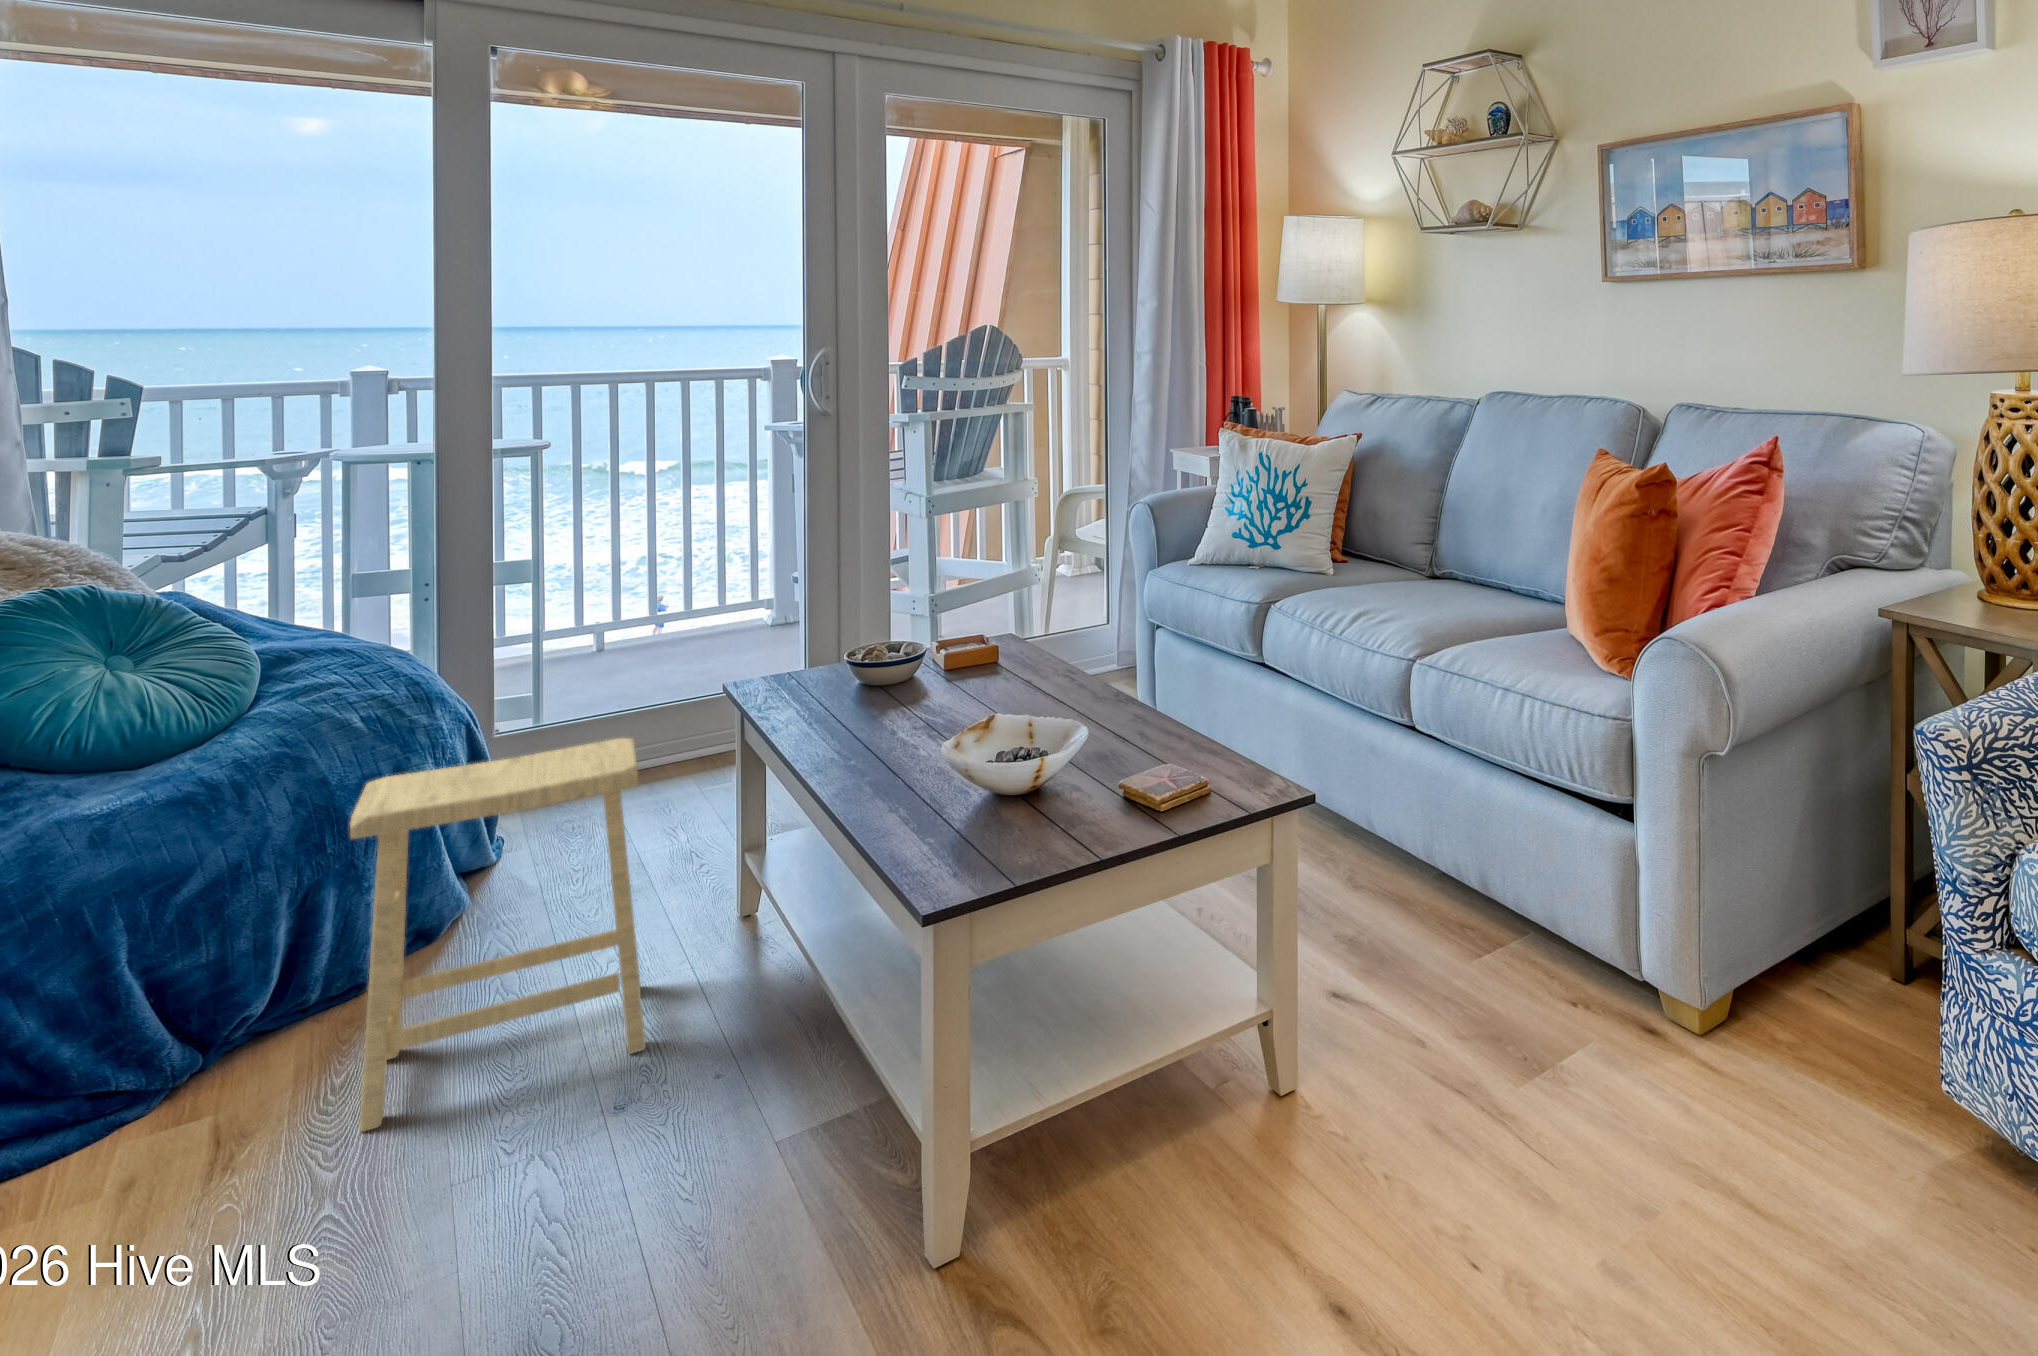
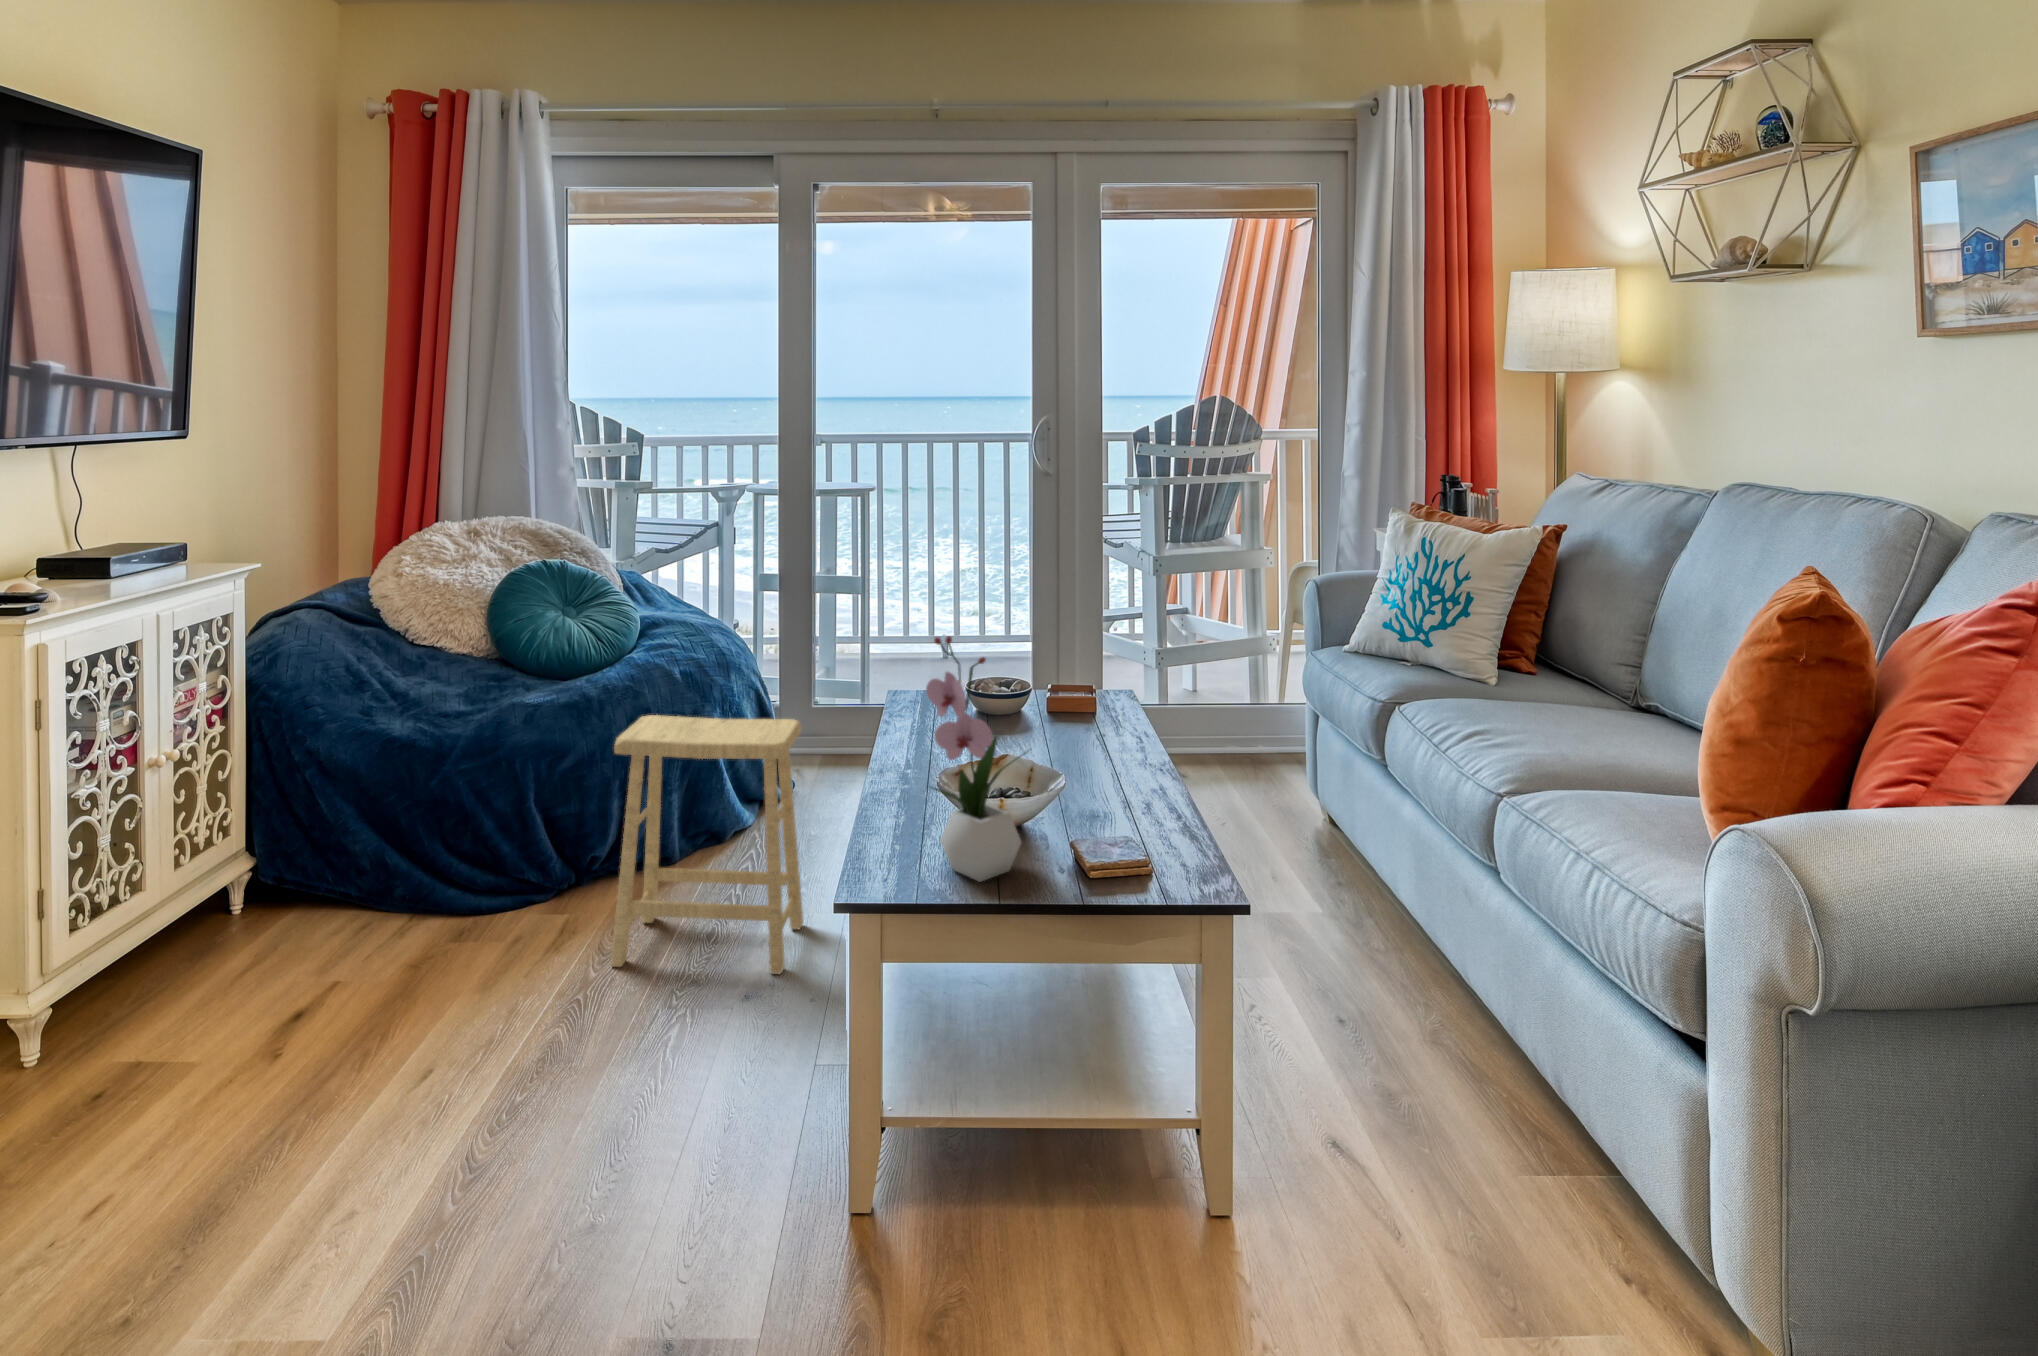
flower arrangement: none [966,587,1075,844] -> present [926,636,1022,882]

